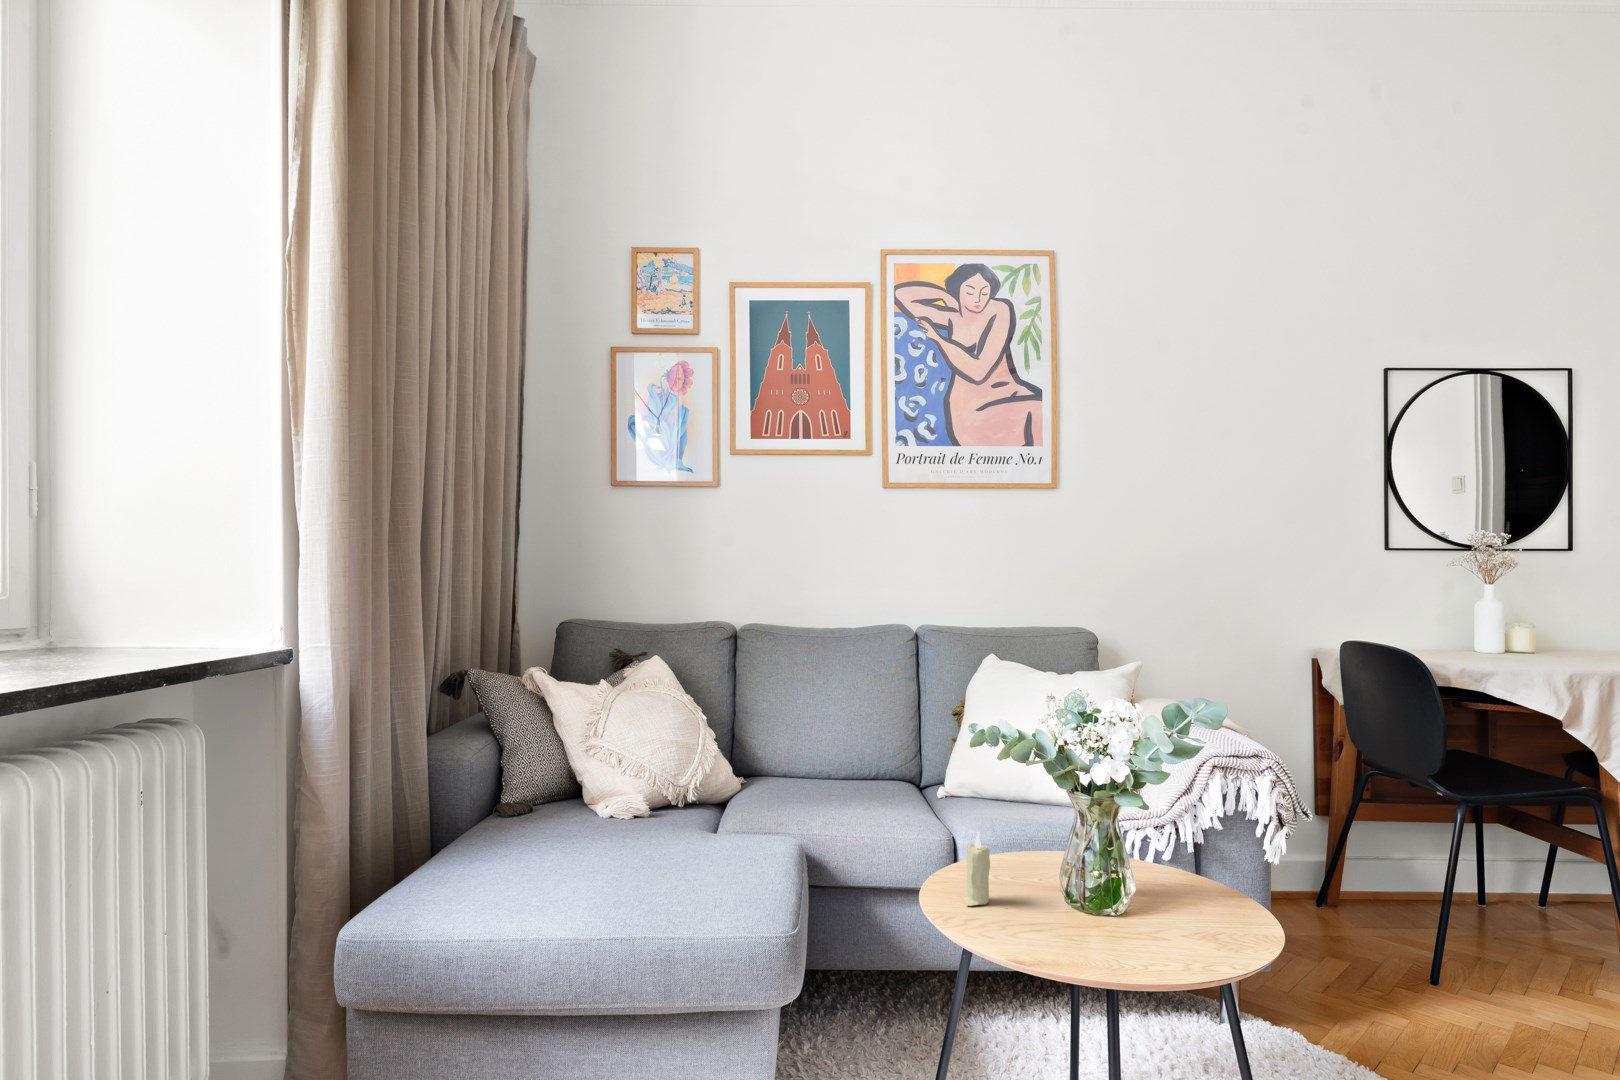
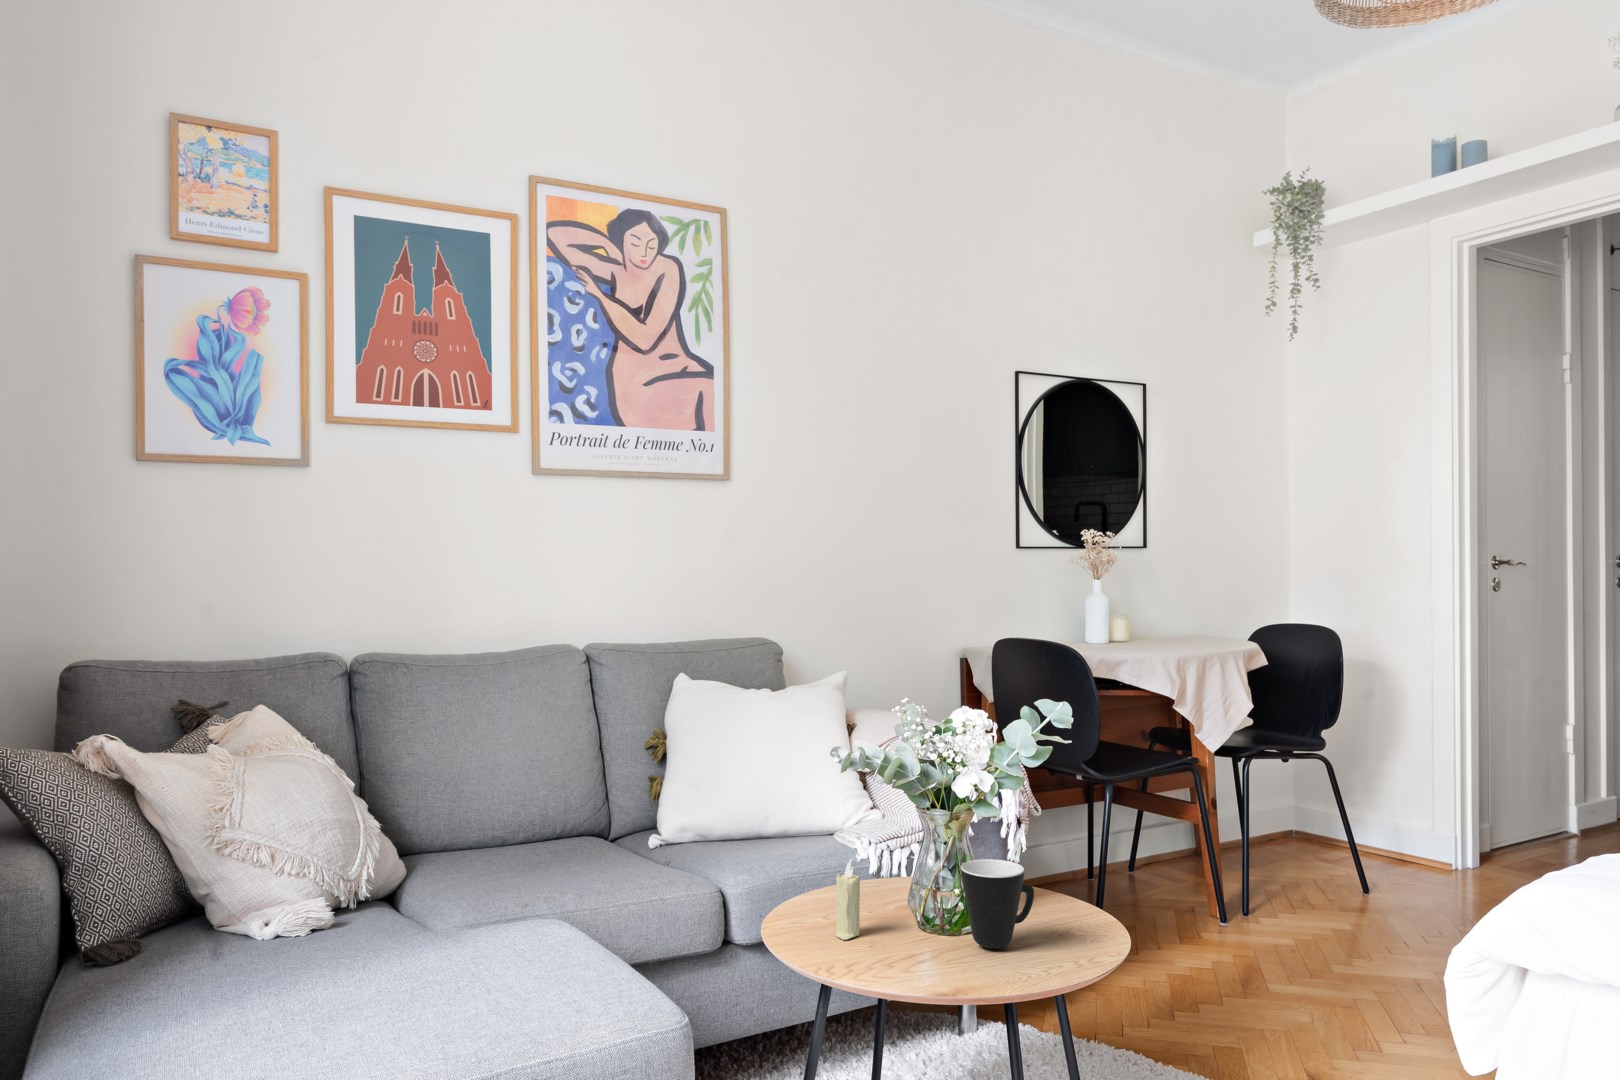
mug: none [1069,853,1152,948] -> present [961,859,1034,949]

